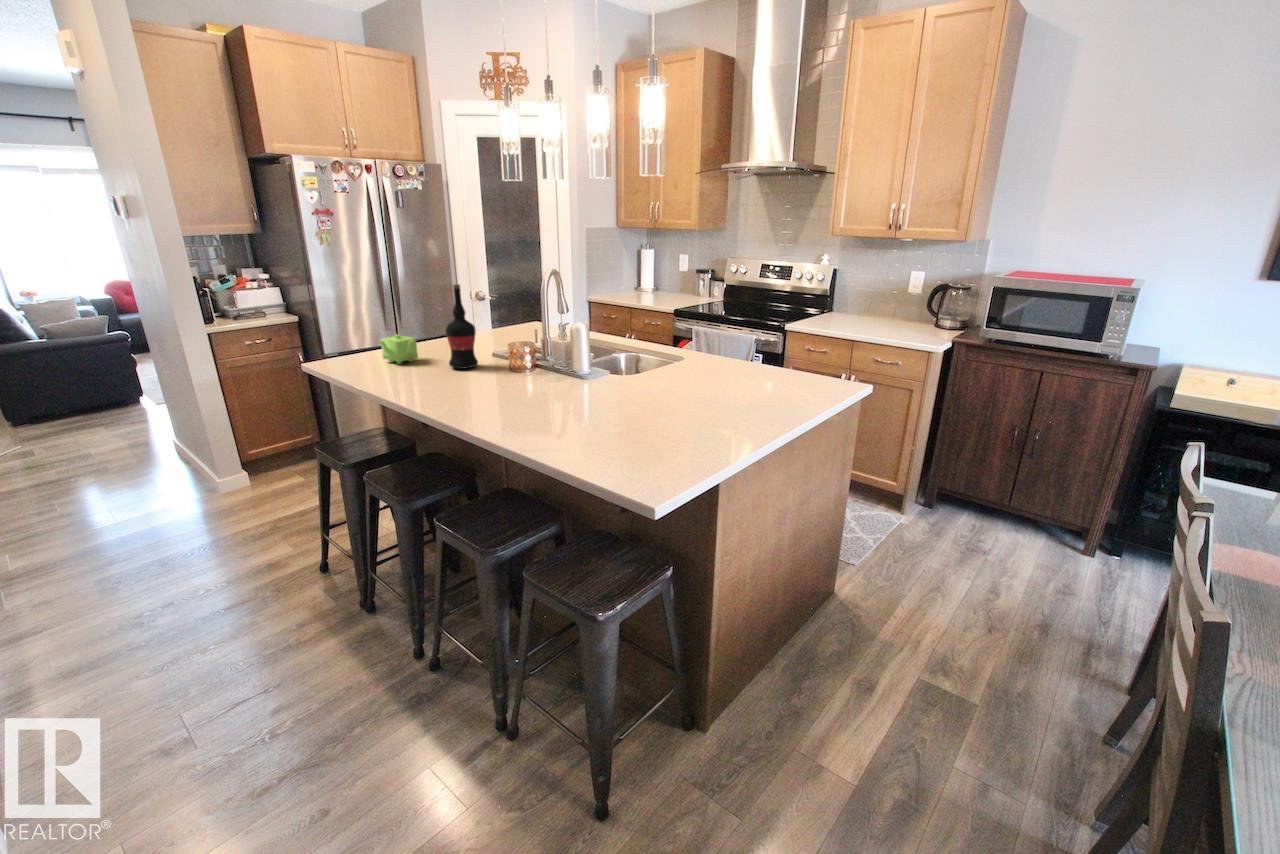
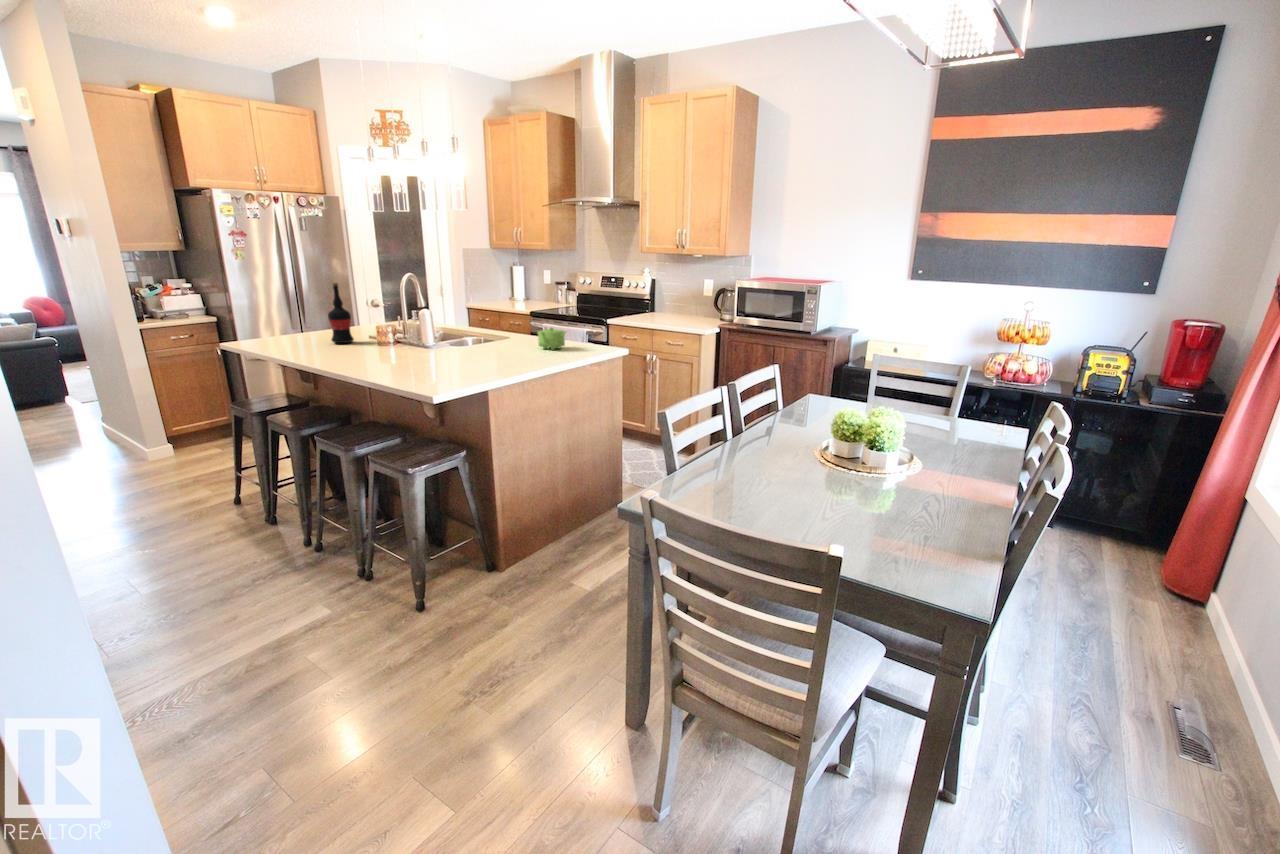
teapot: present [379,334,418,364] -> present [537,328,565,350]

